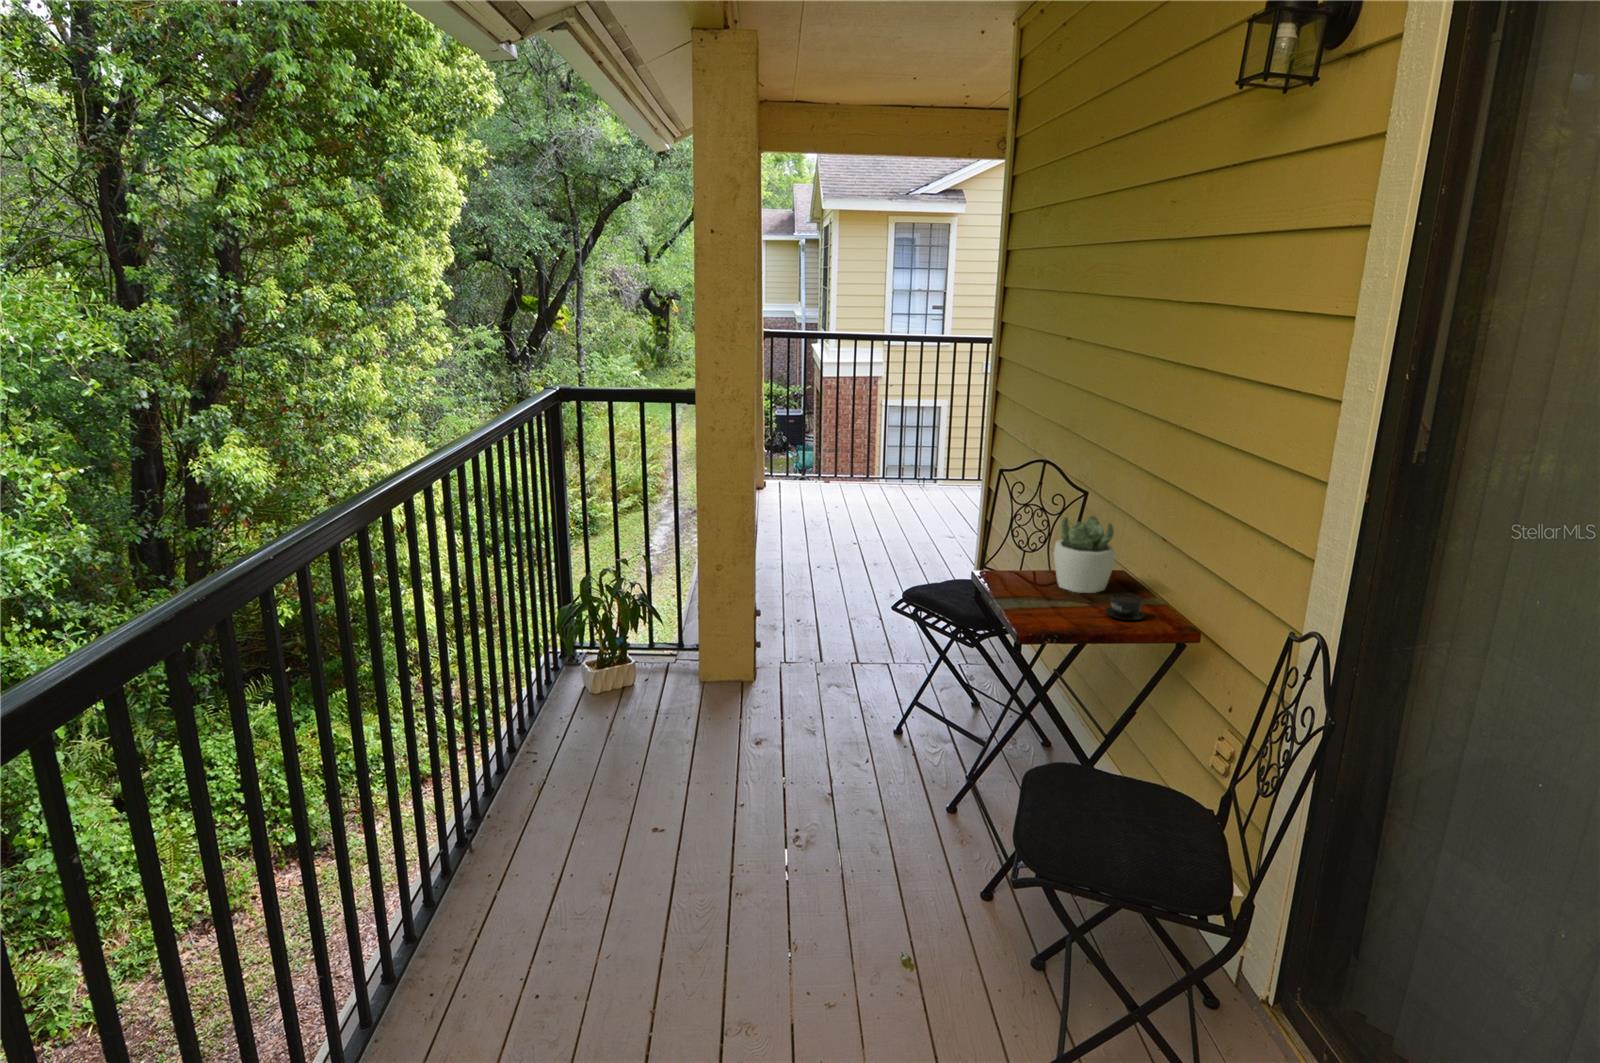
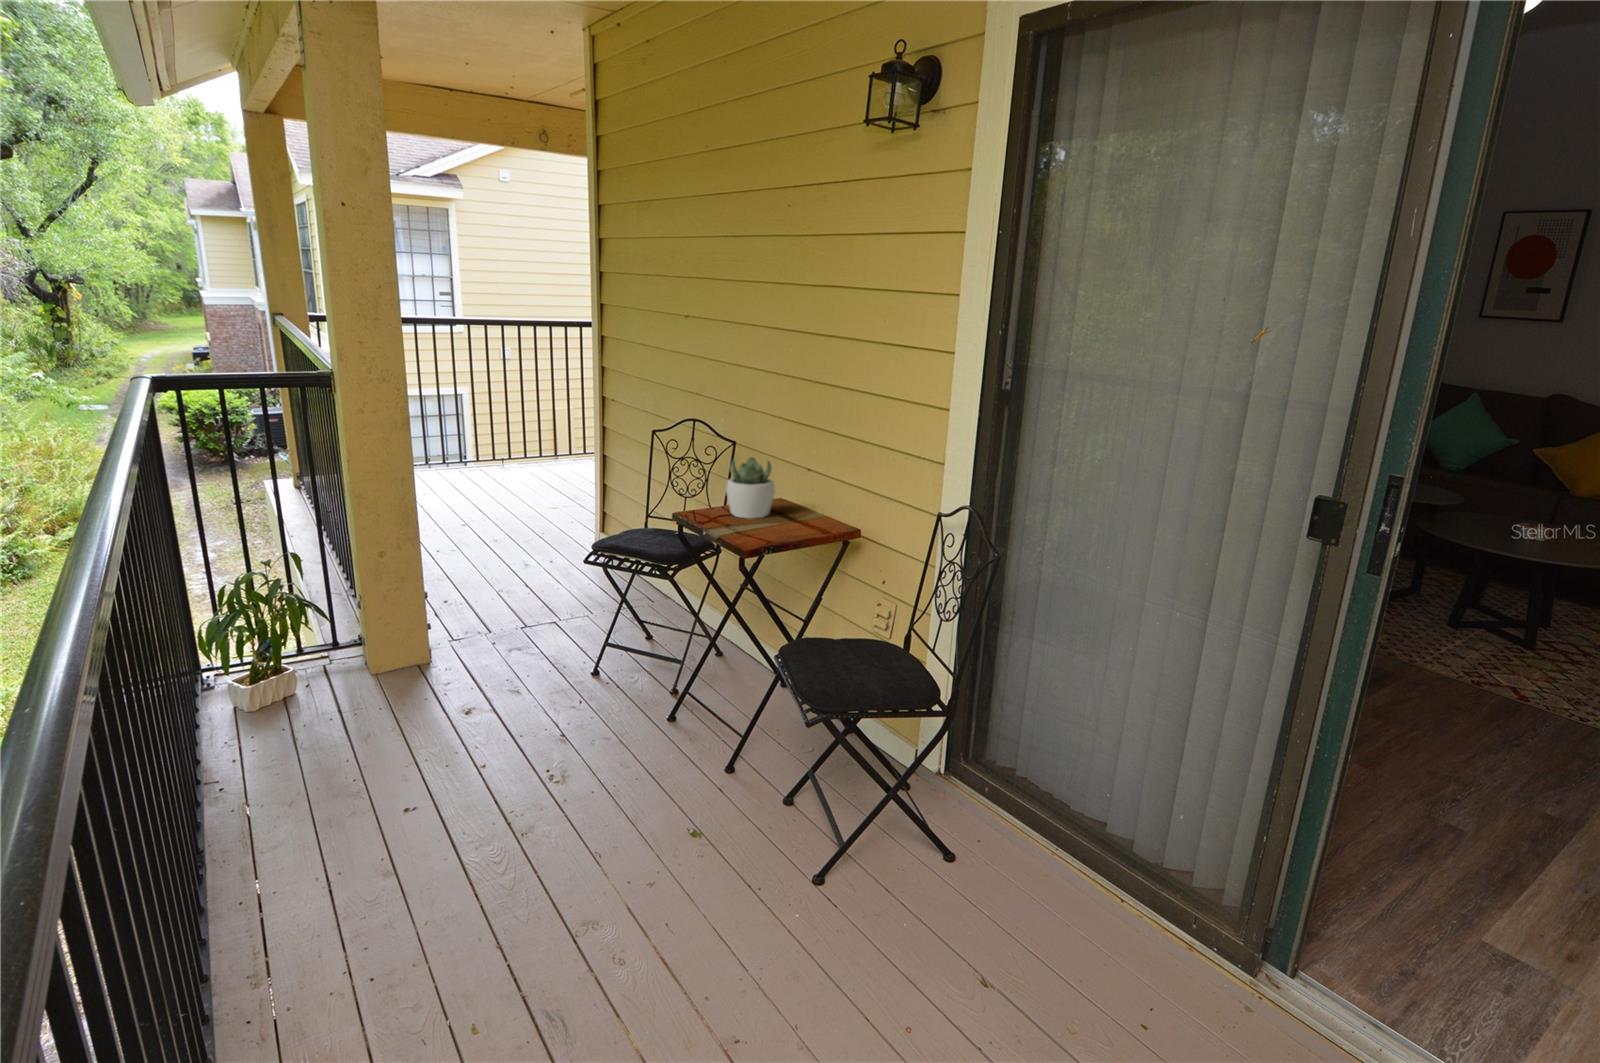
teacup: present [1105,593,1145,620] -> none [784,510,814,530]

